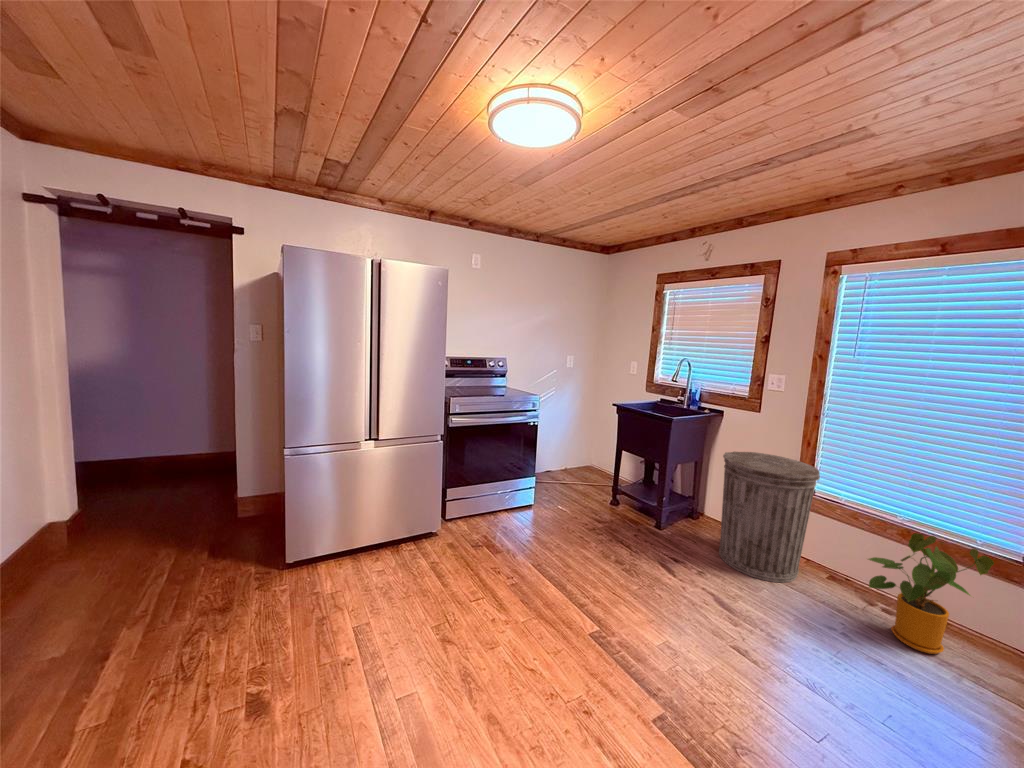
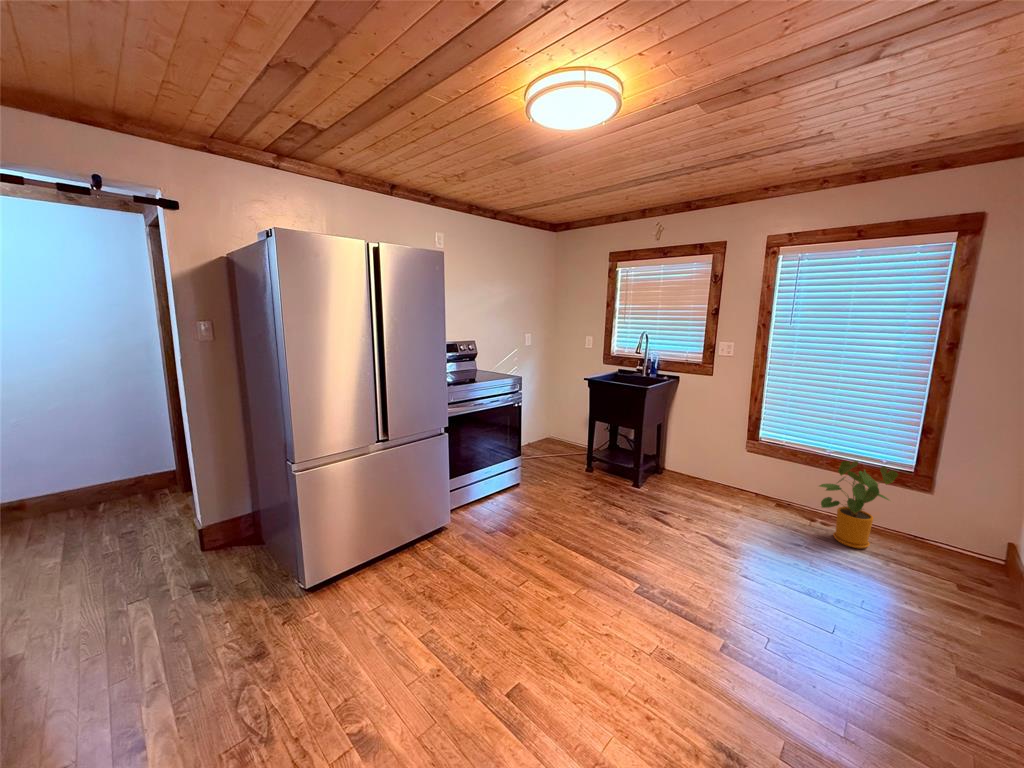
trash can: present [719,452,820,582] -> none [692,411,772,516]

